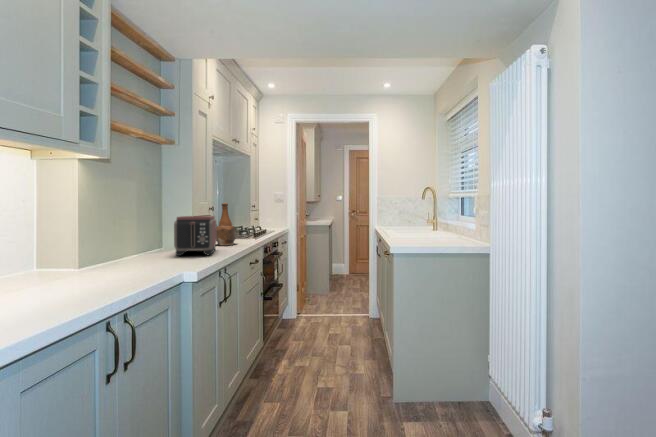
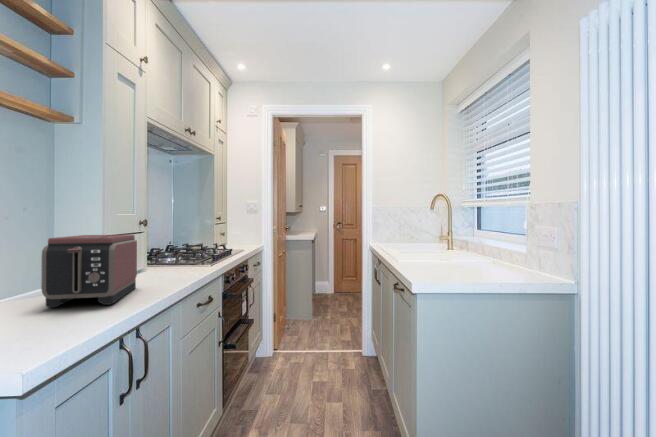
bottle: present [216,203,236,245] -> none [138,214,183,278]

